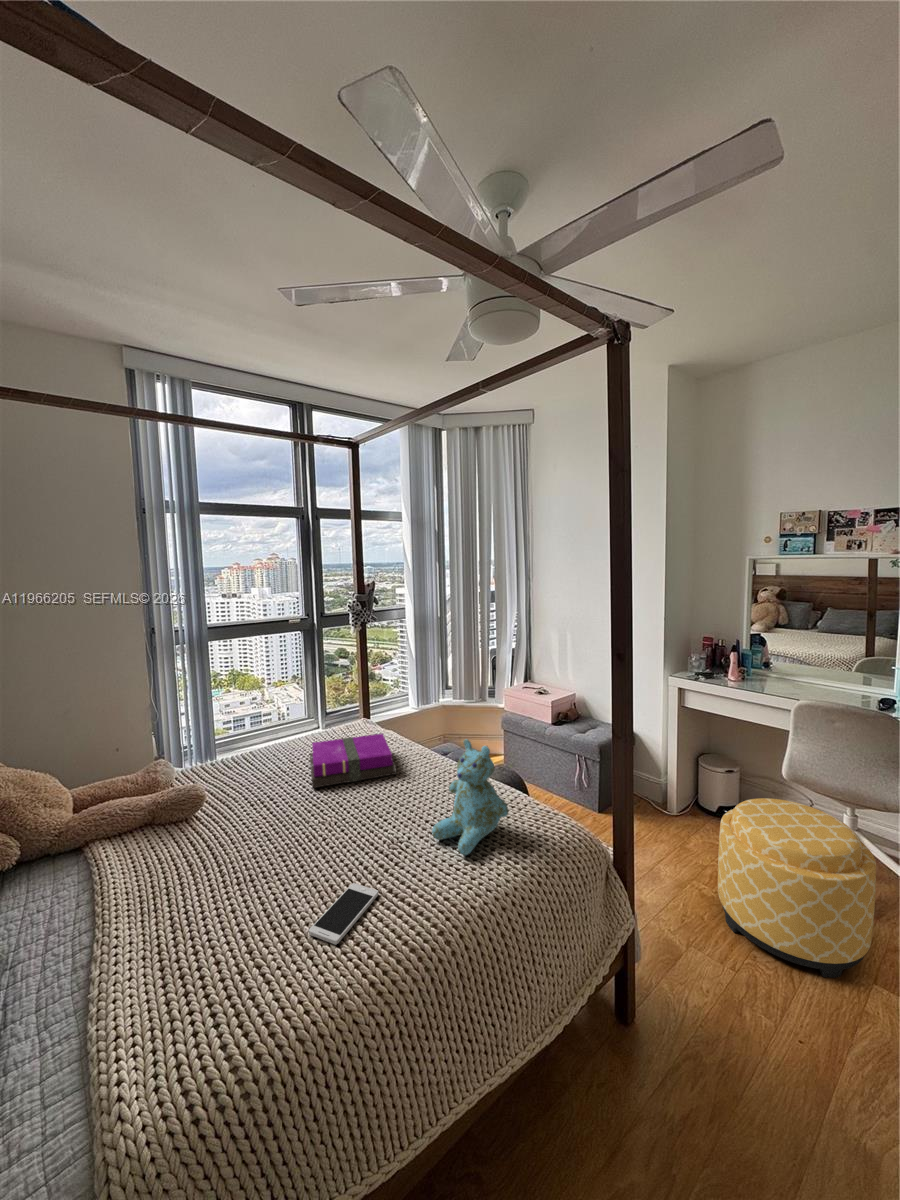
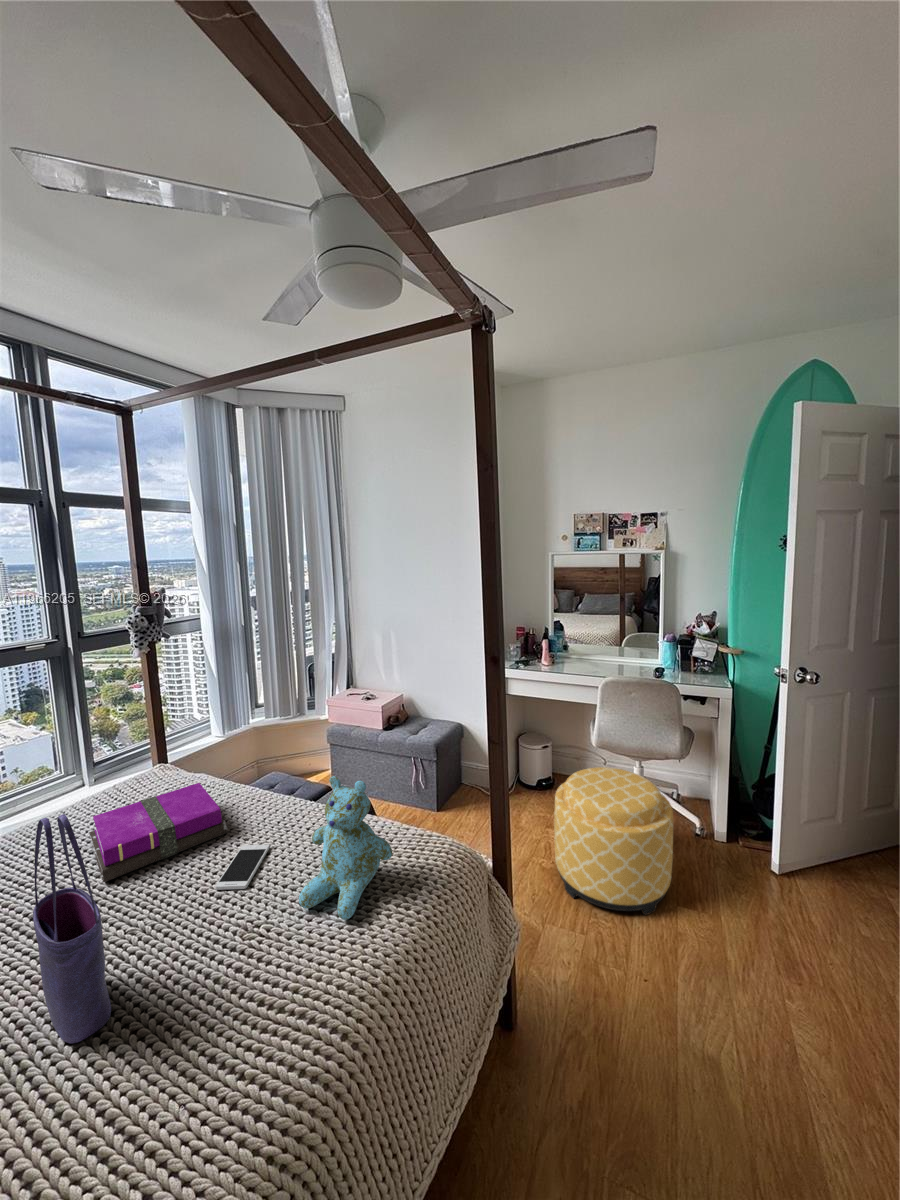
tote bag: none [266,725,302,877] -> present [33,814,111,1044]
smartphone: present [309,883,378,945] -> present [215,844,270,890]

